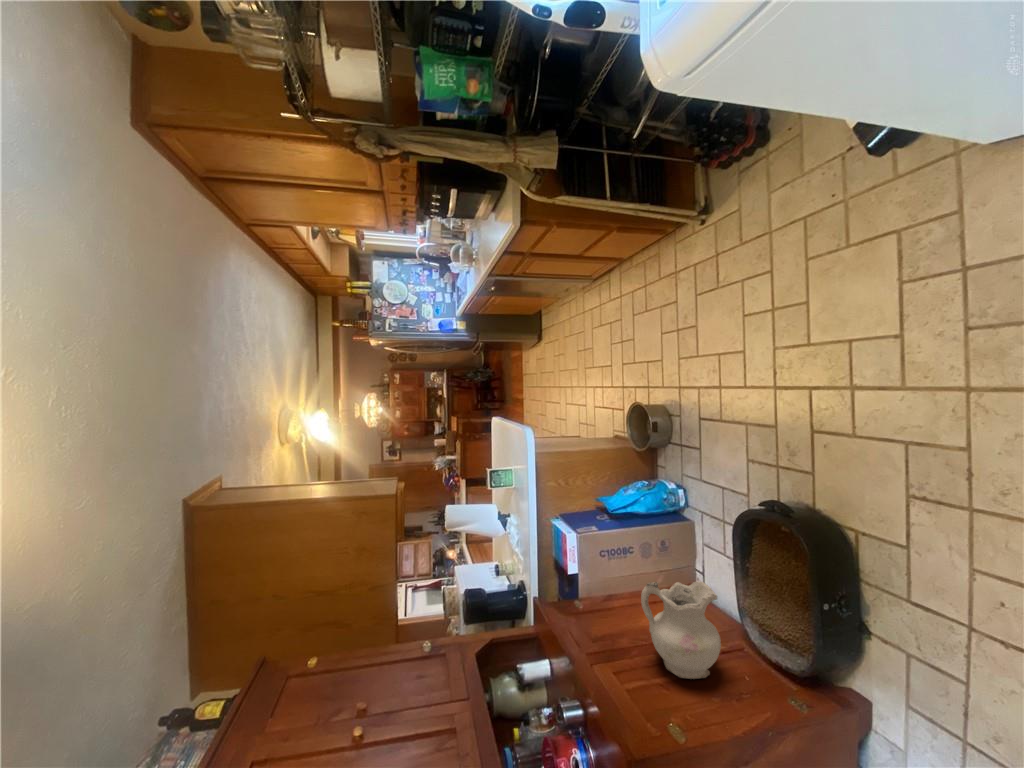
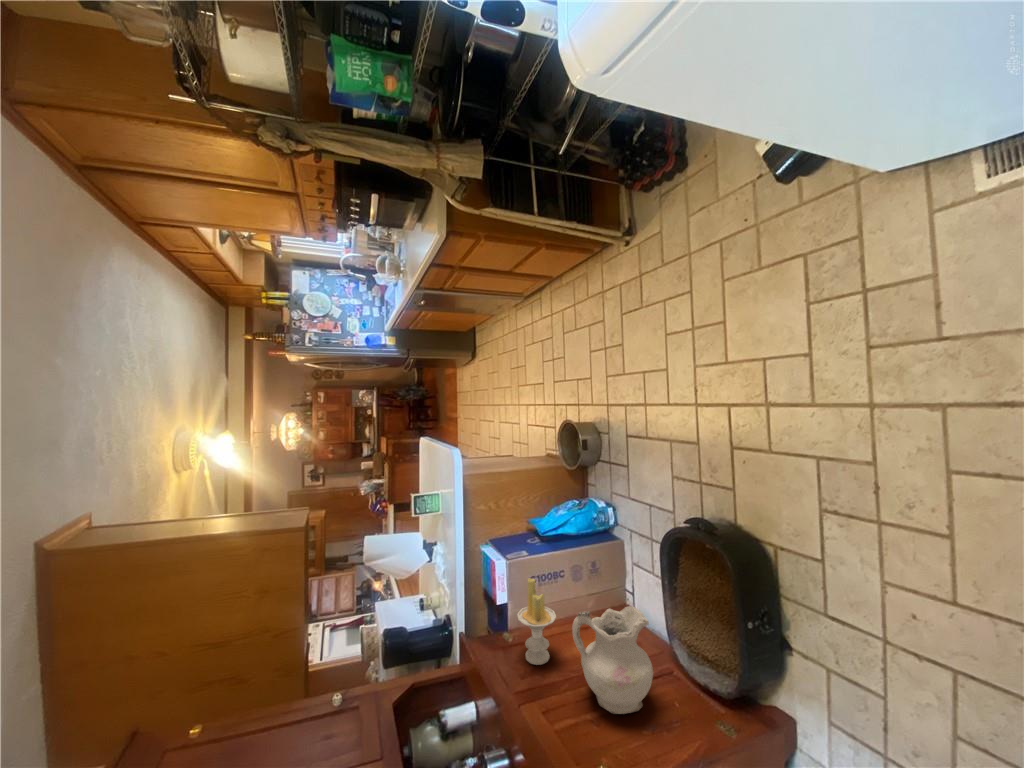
candle: none [587,550,625,630] -> present [517,578,556,665]

